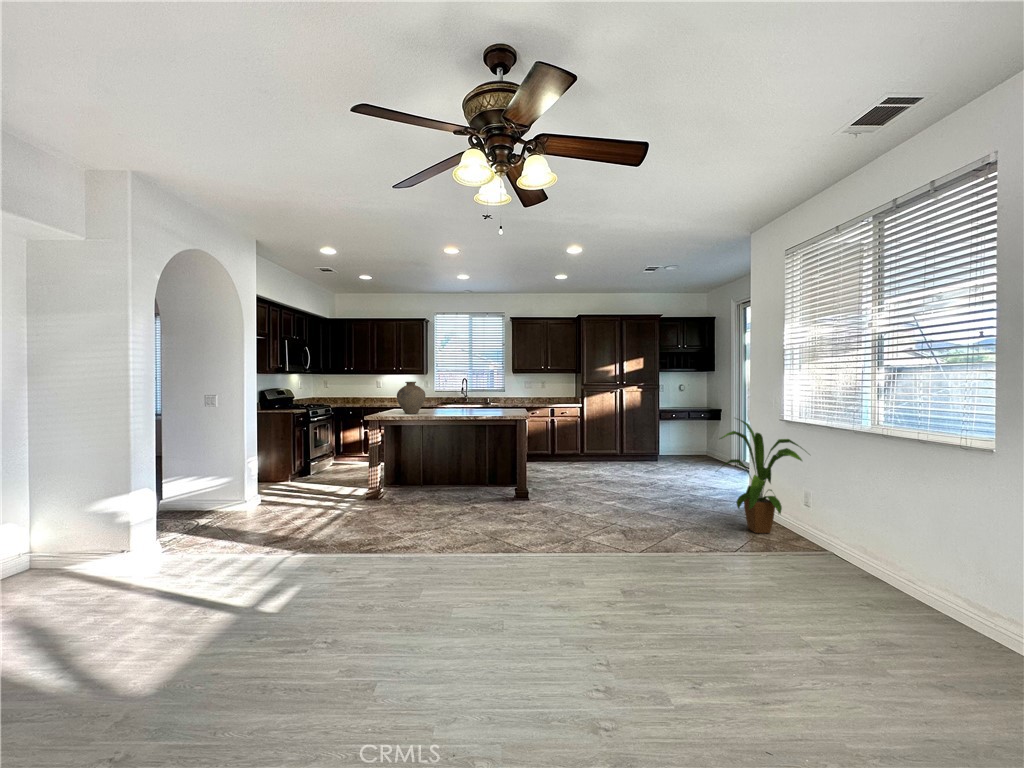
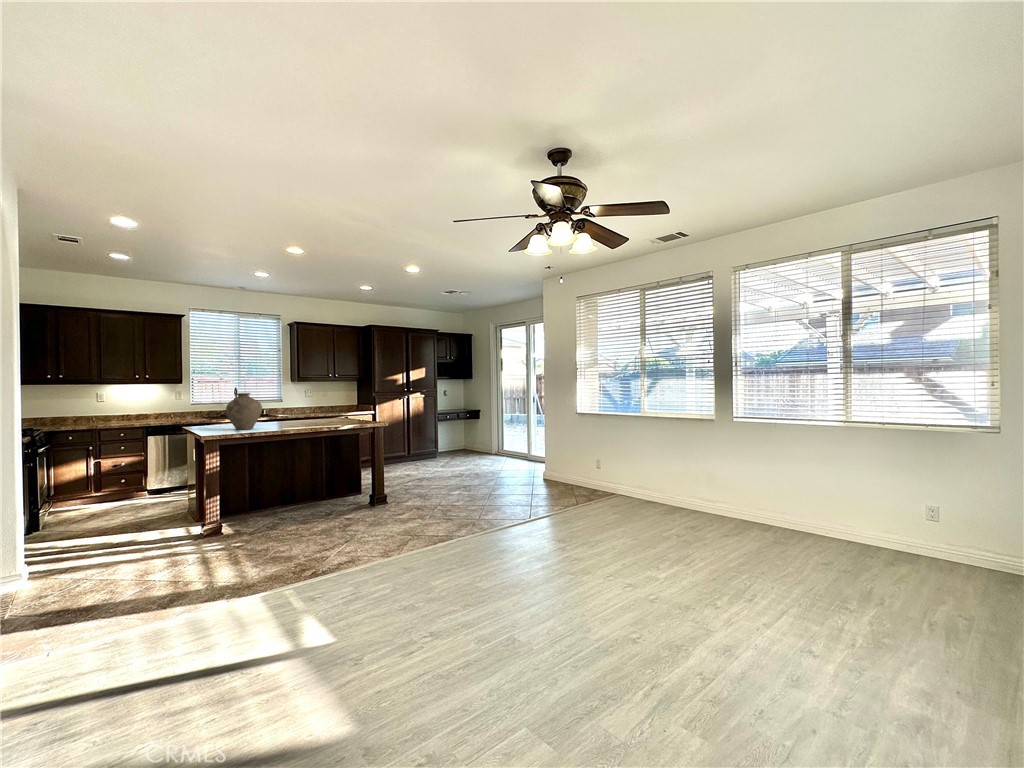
house plant: present [720,420,802,533] -> none [544,414,605,494]

